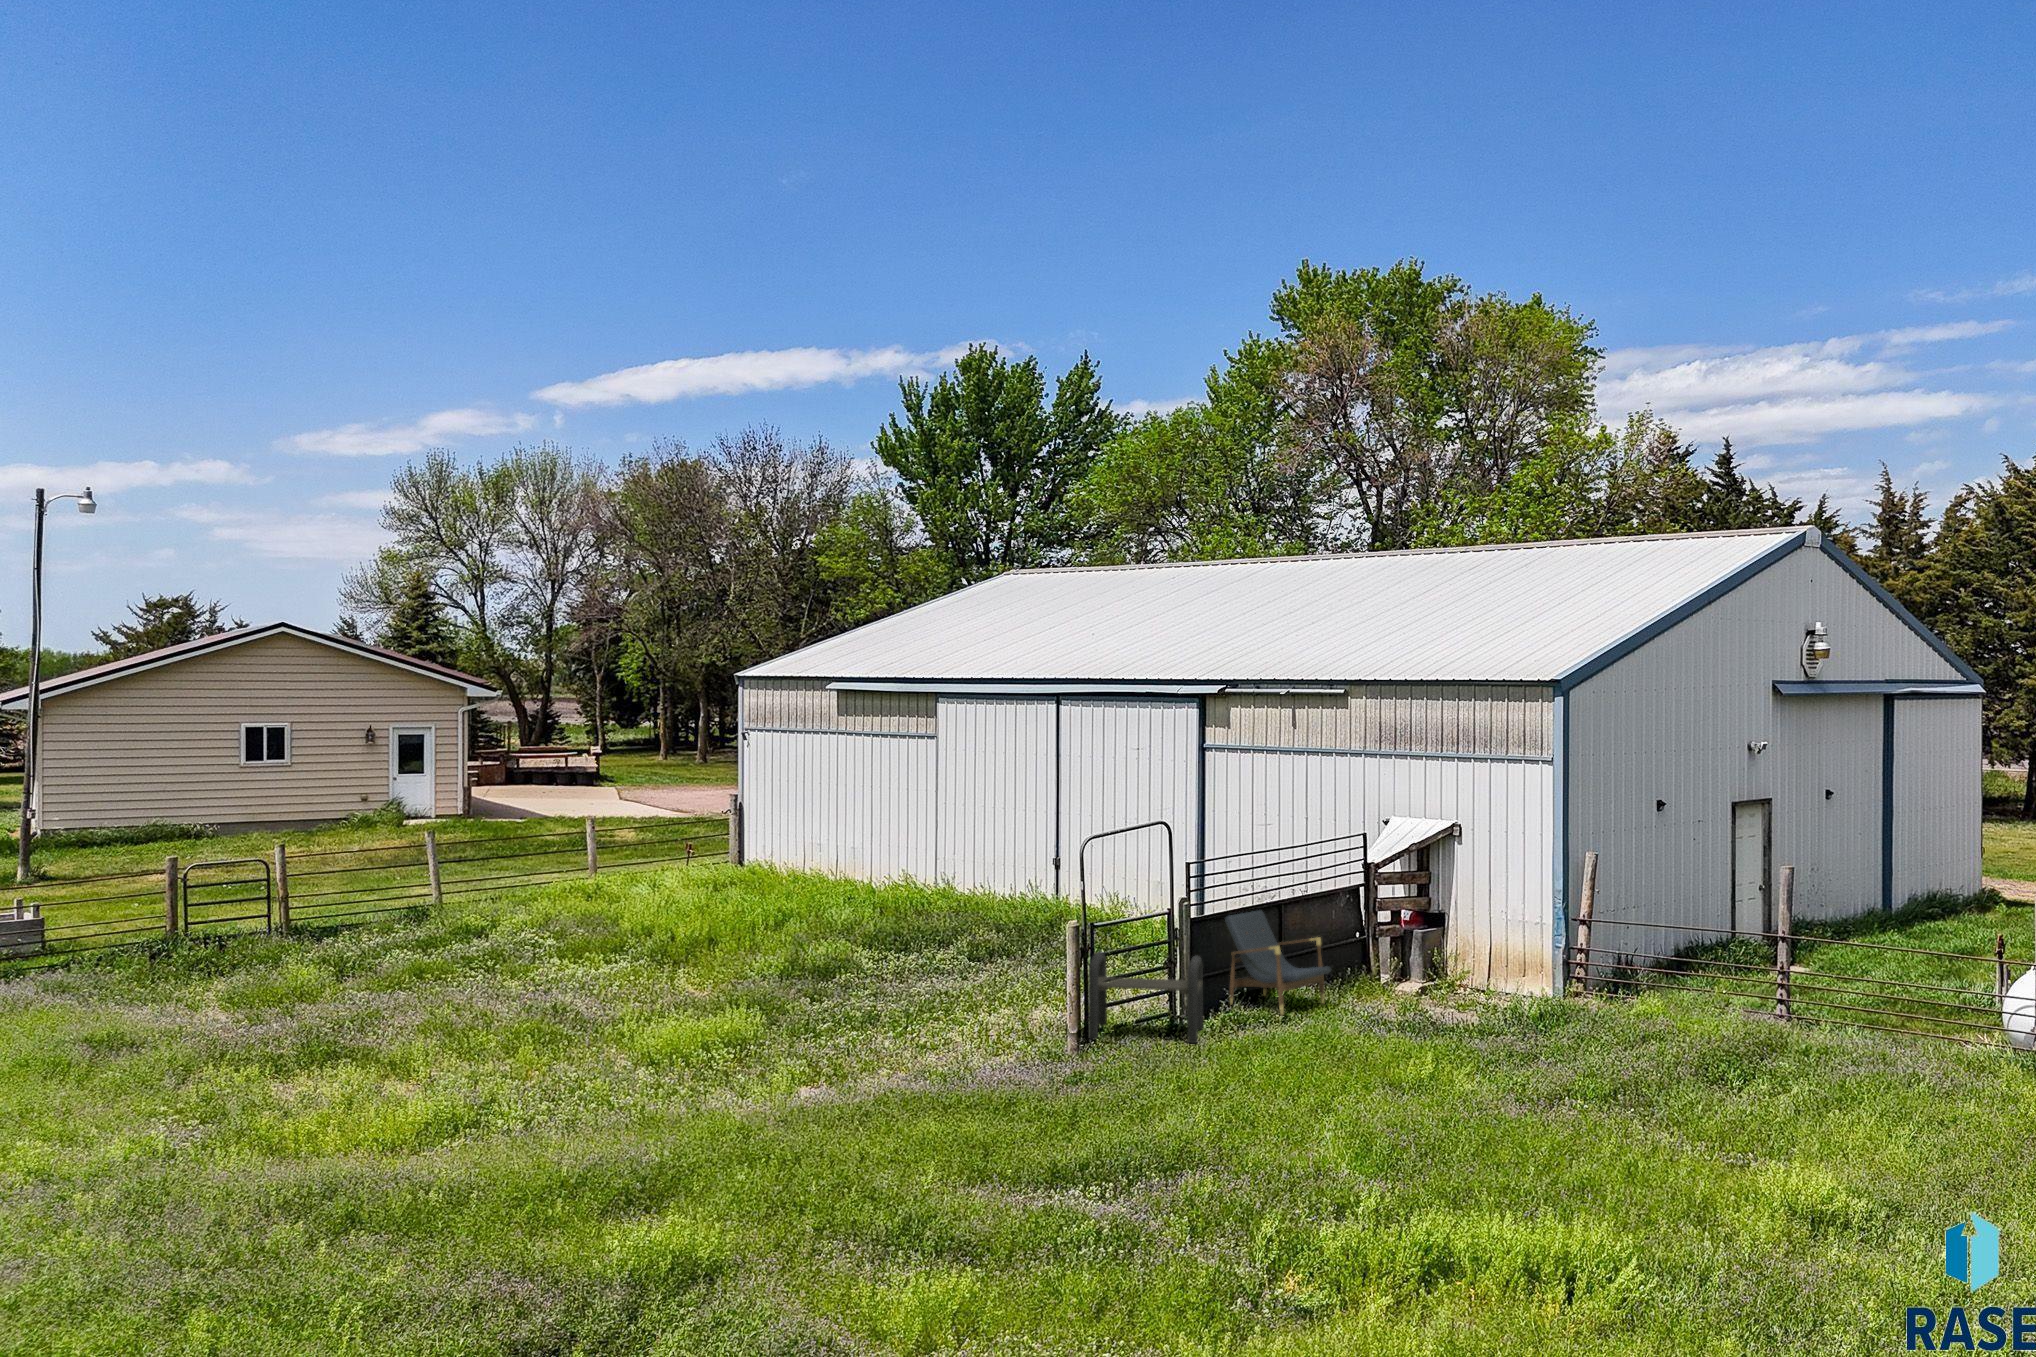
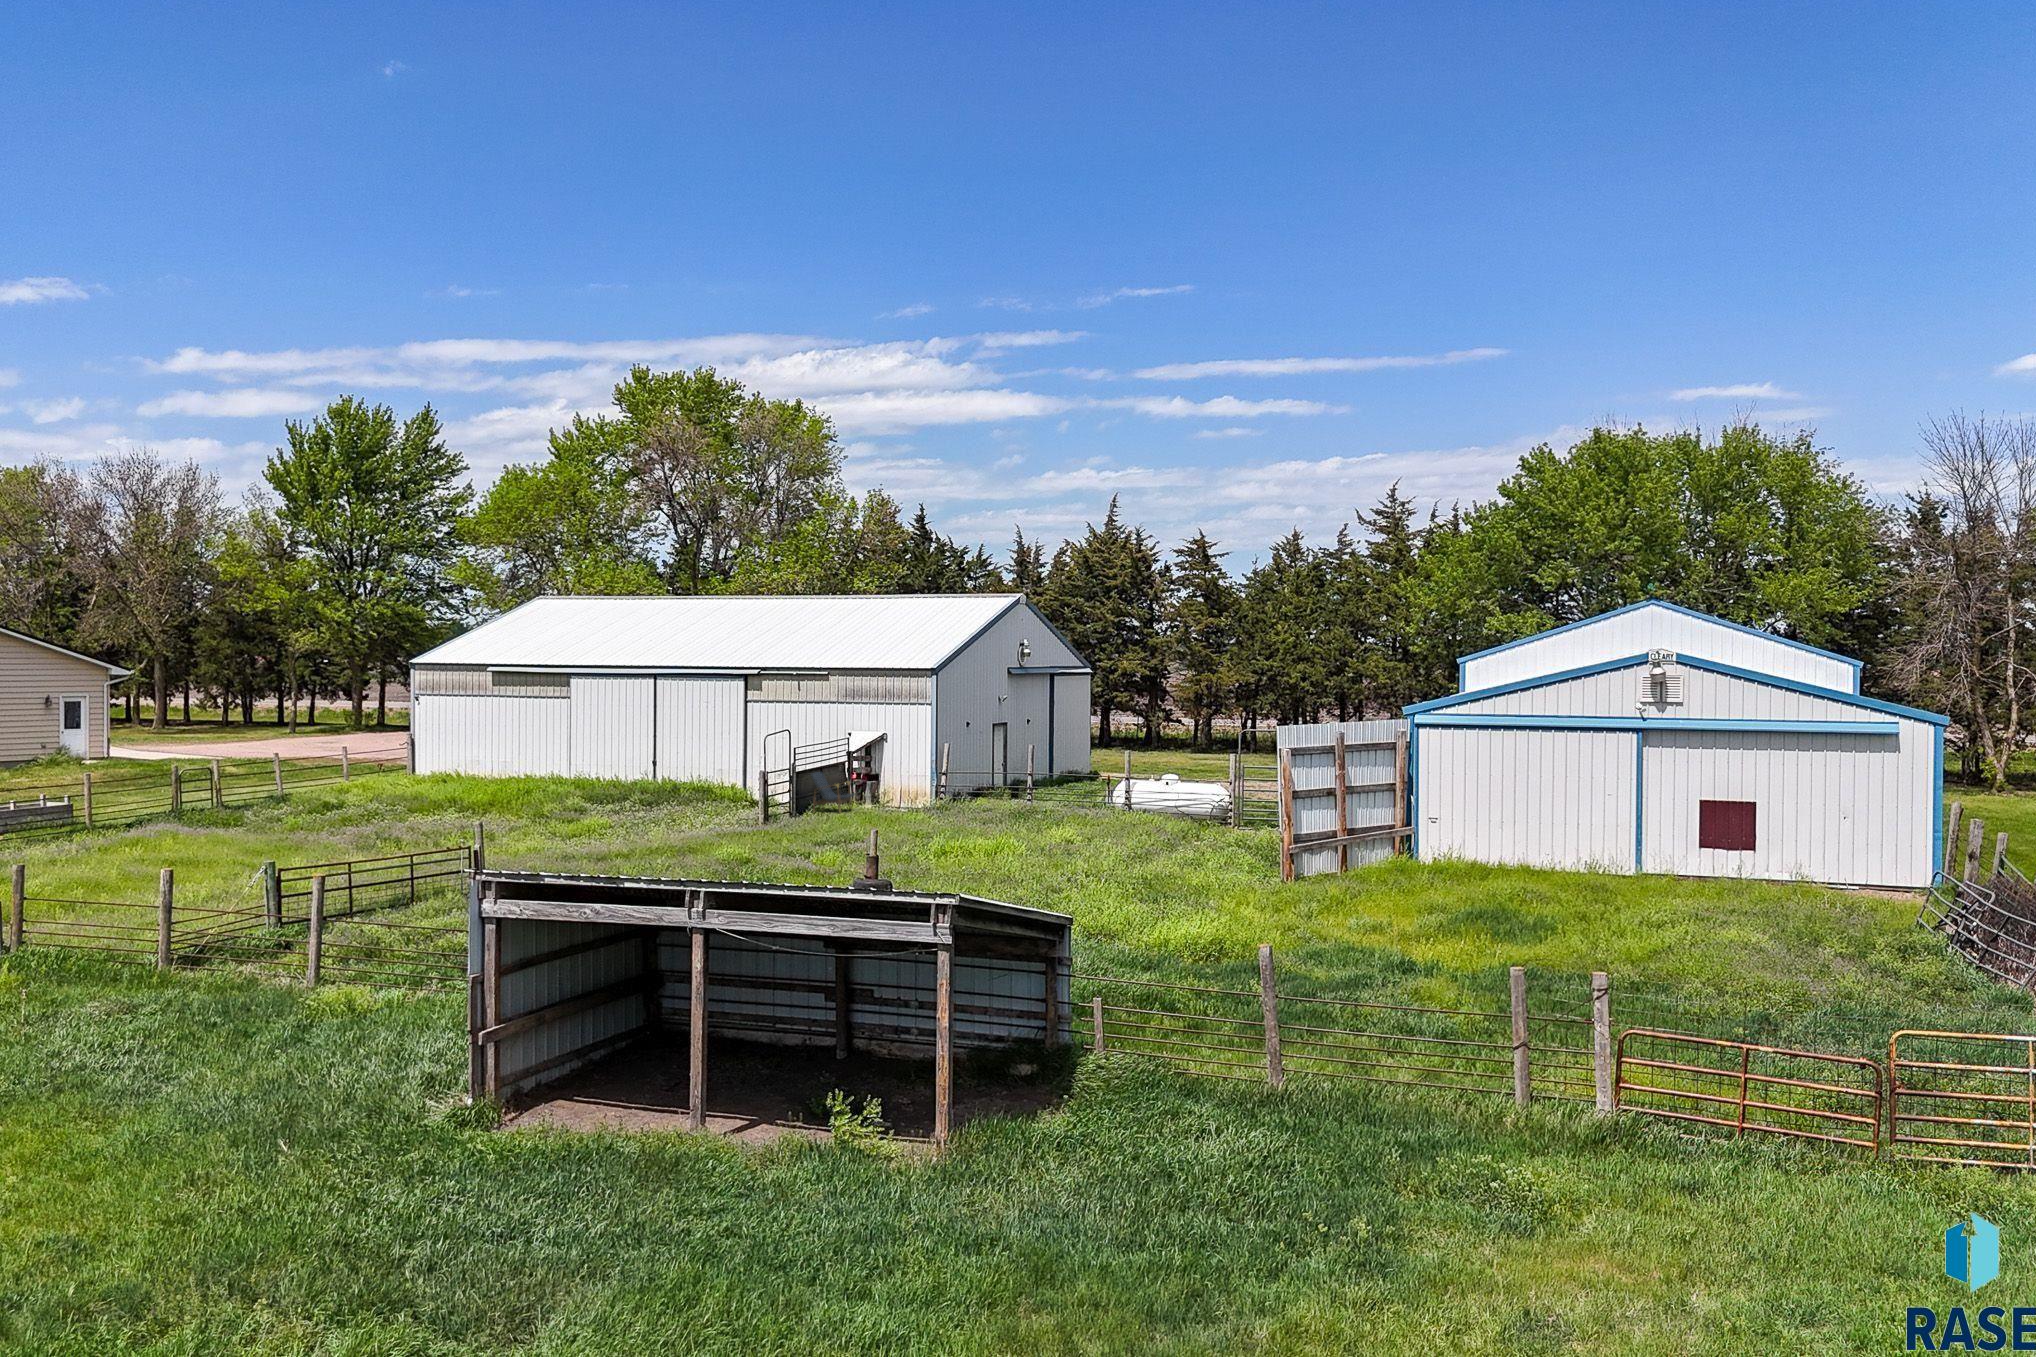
bench: present [1088,952,1203,1043] -> none [770,786,820,823]

